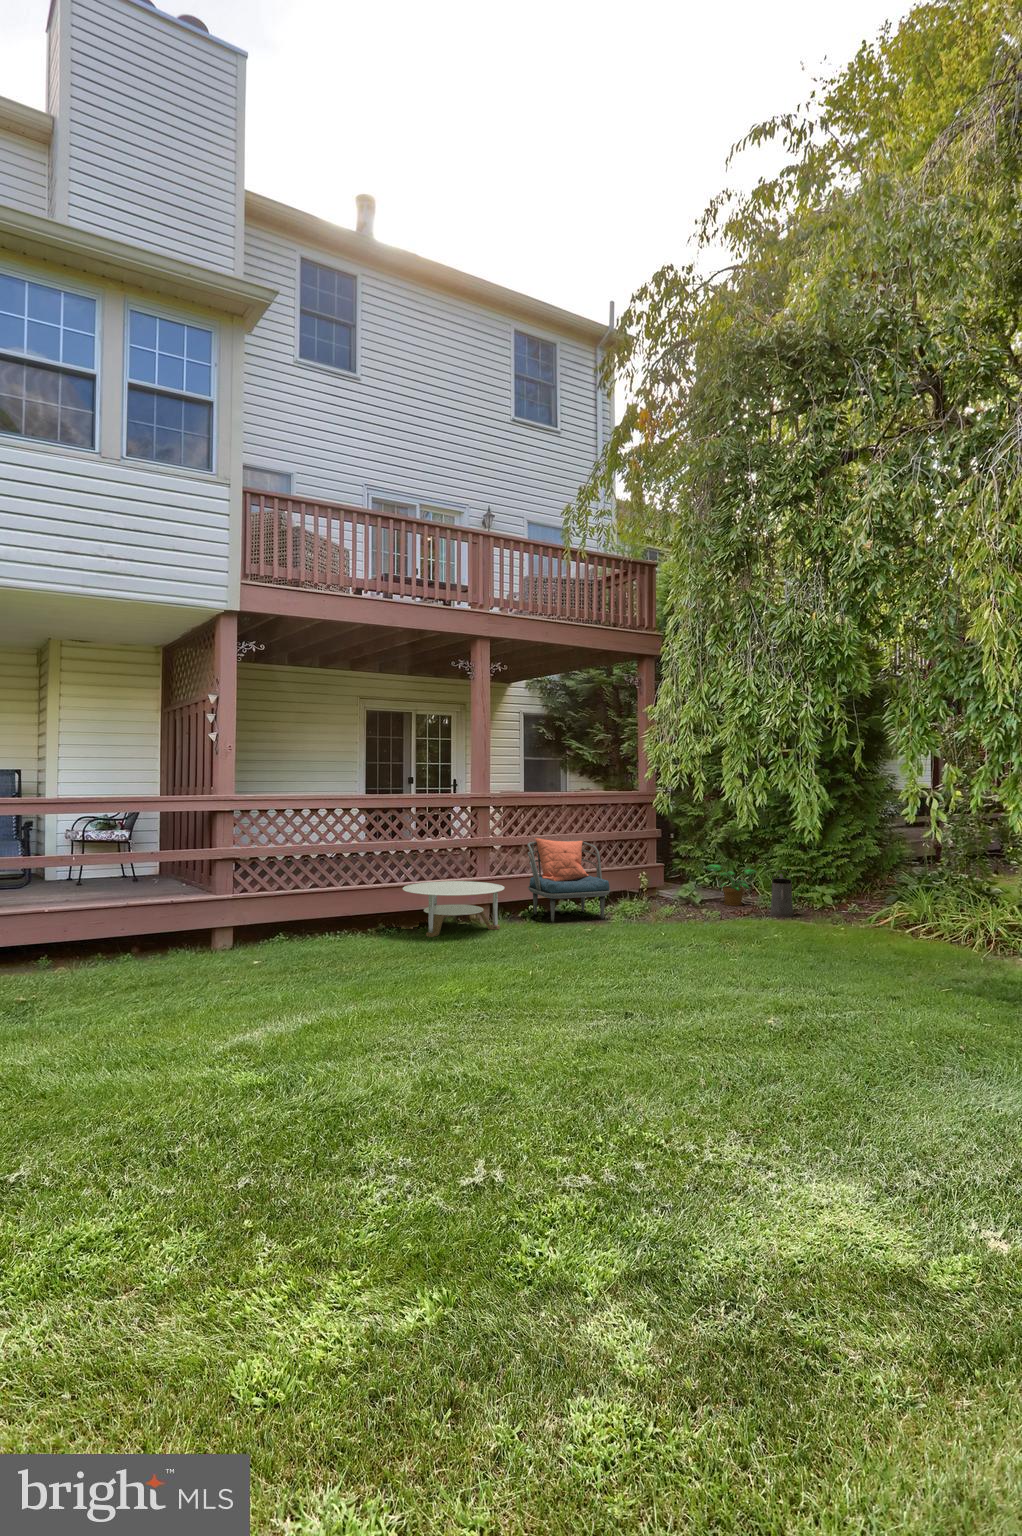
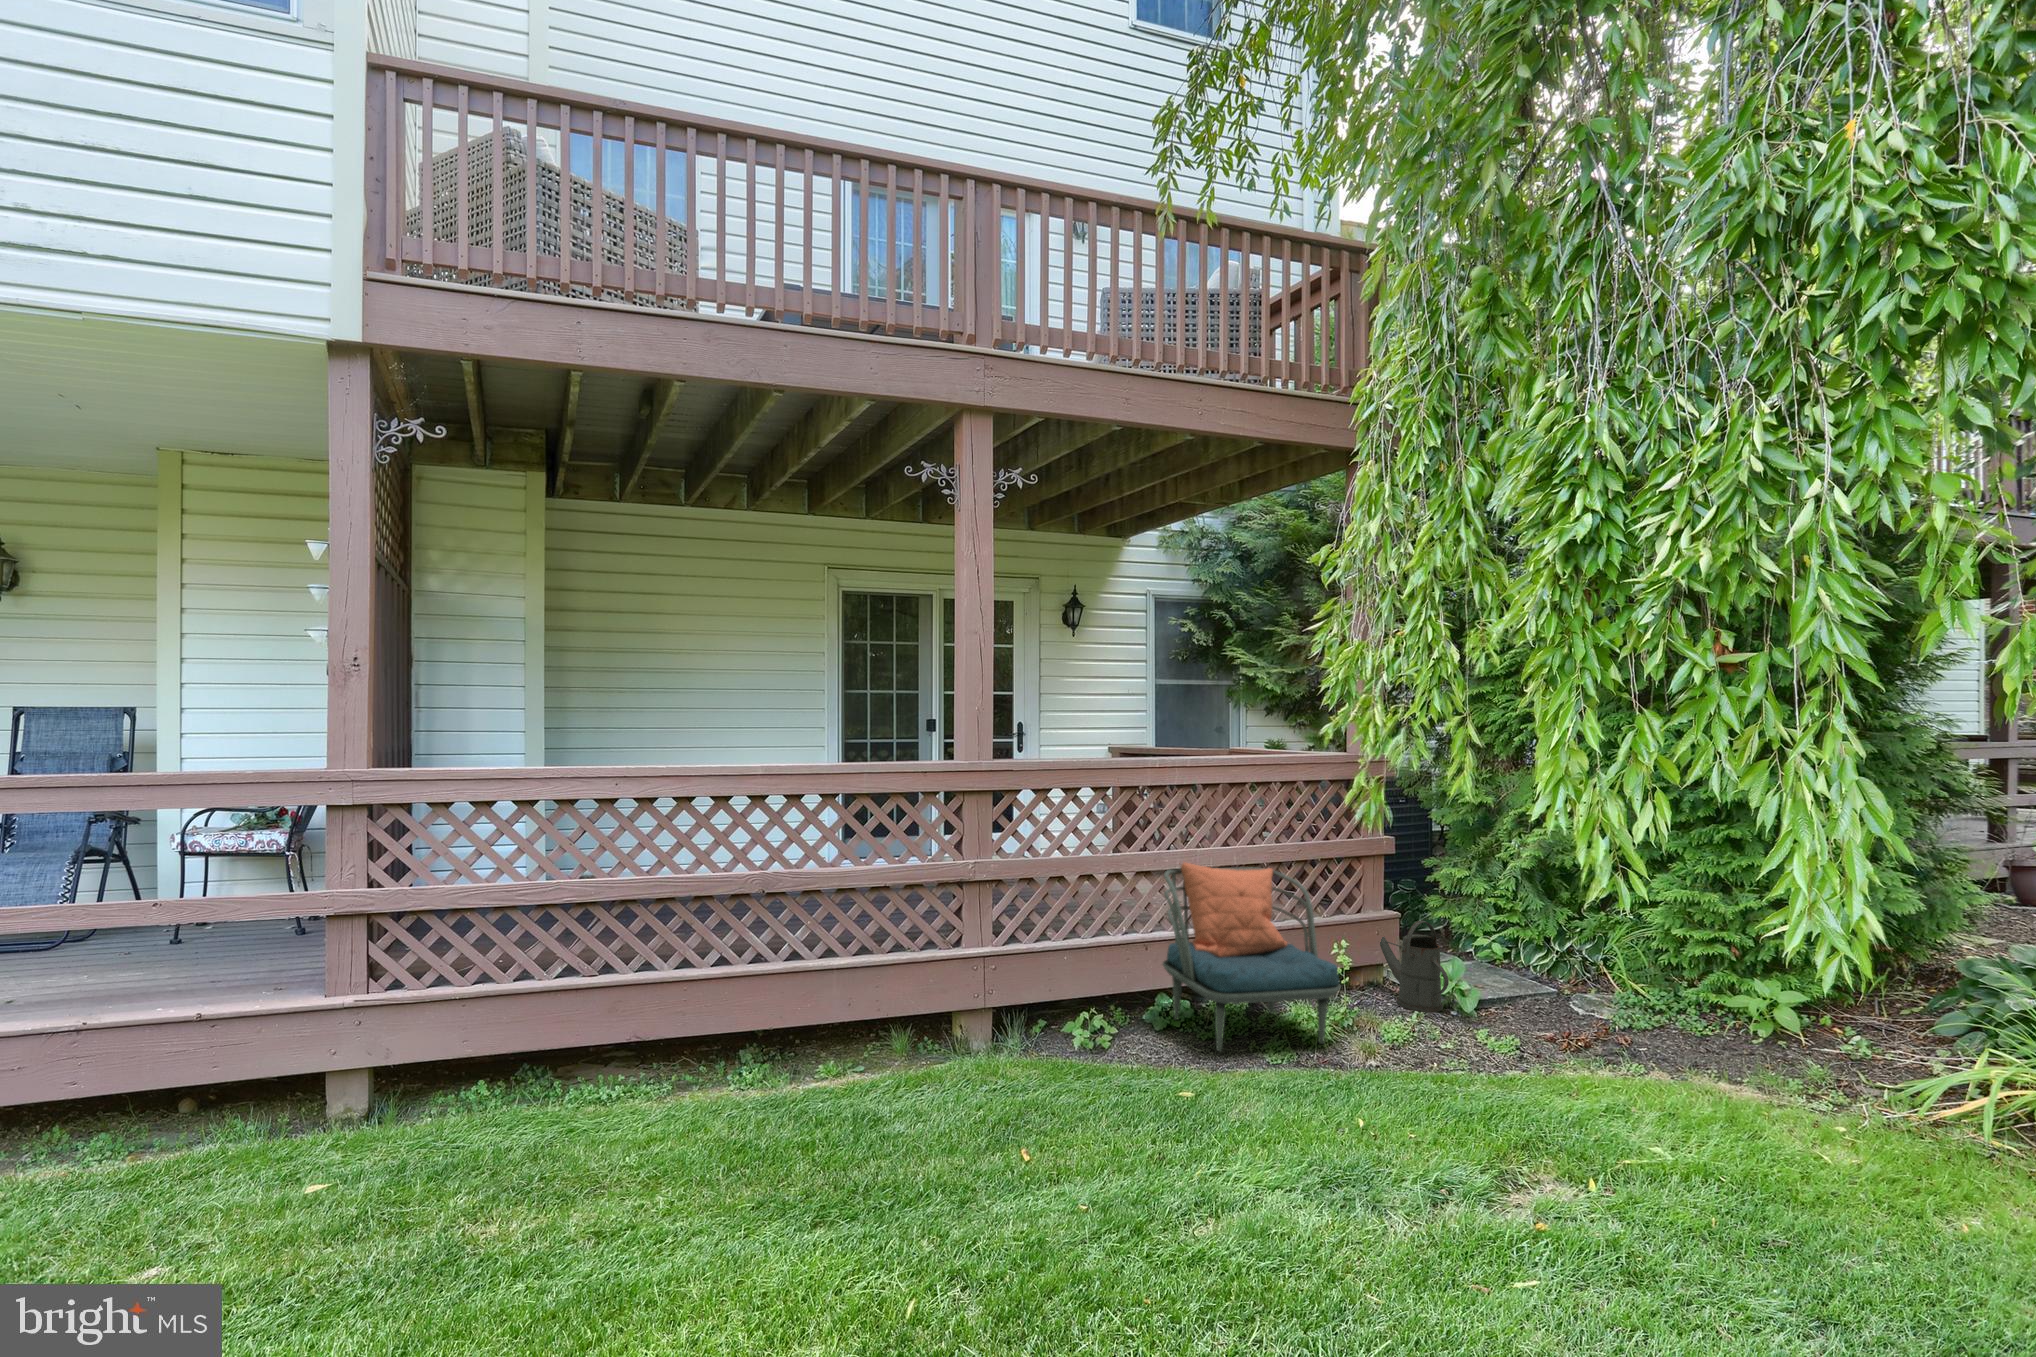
potted plant: present [705,864,757,906] -> none [1501,916,1615,1008]
watering can: present [770,870,794,917] -> present [1380,920,1449,1012]
round table: present [403,881,505,937] -> none [901,953,1124,1106]

